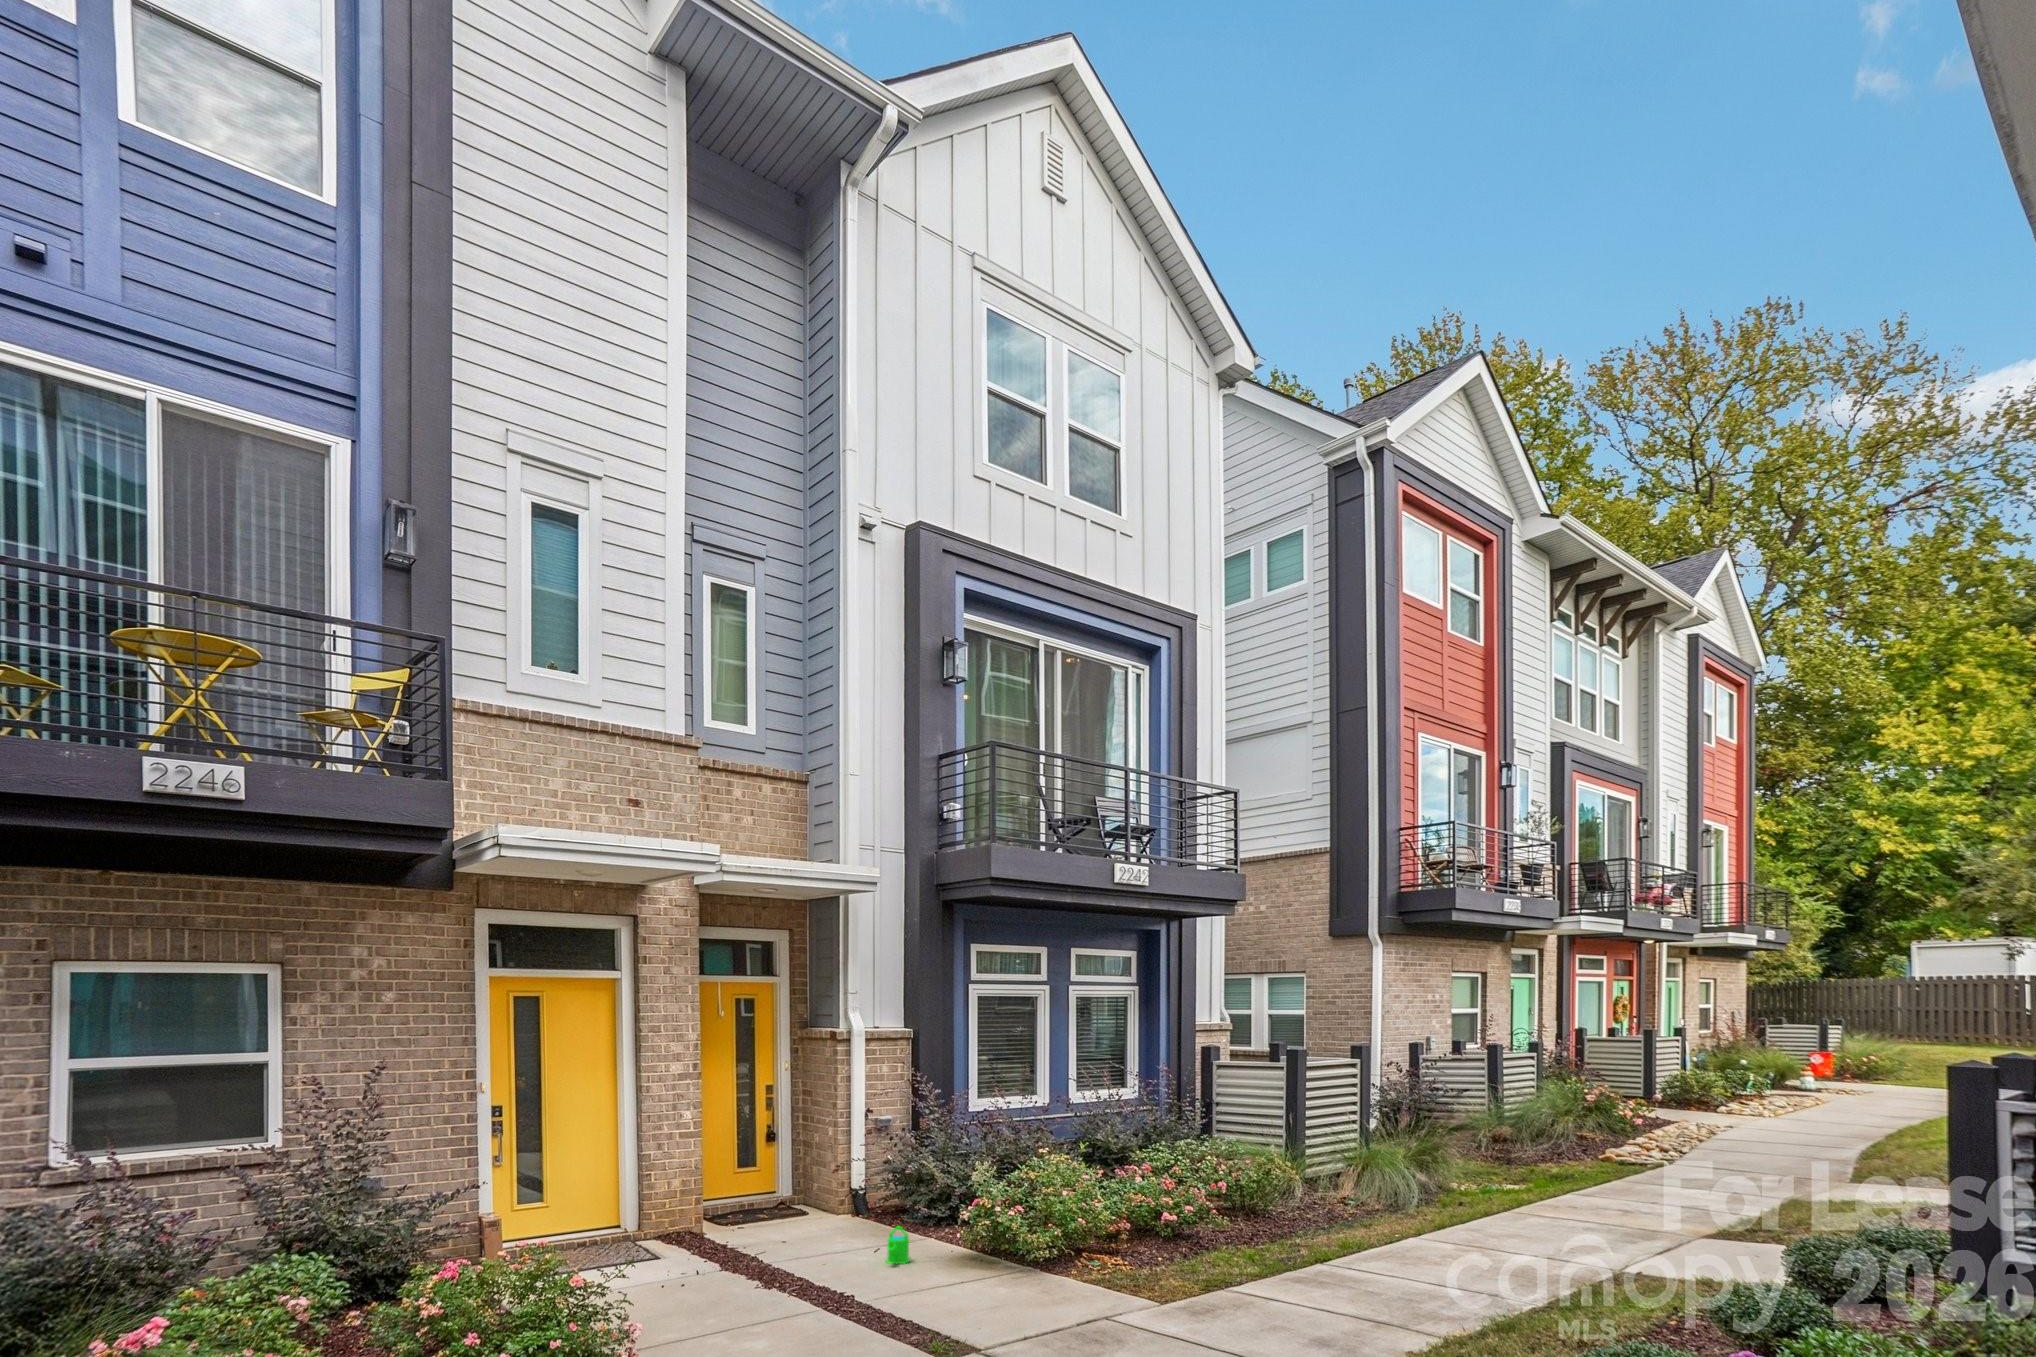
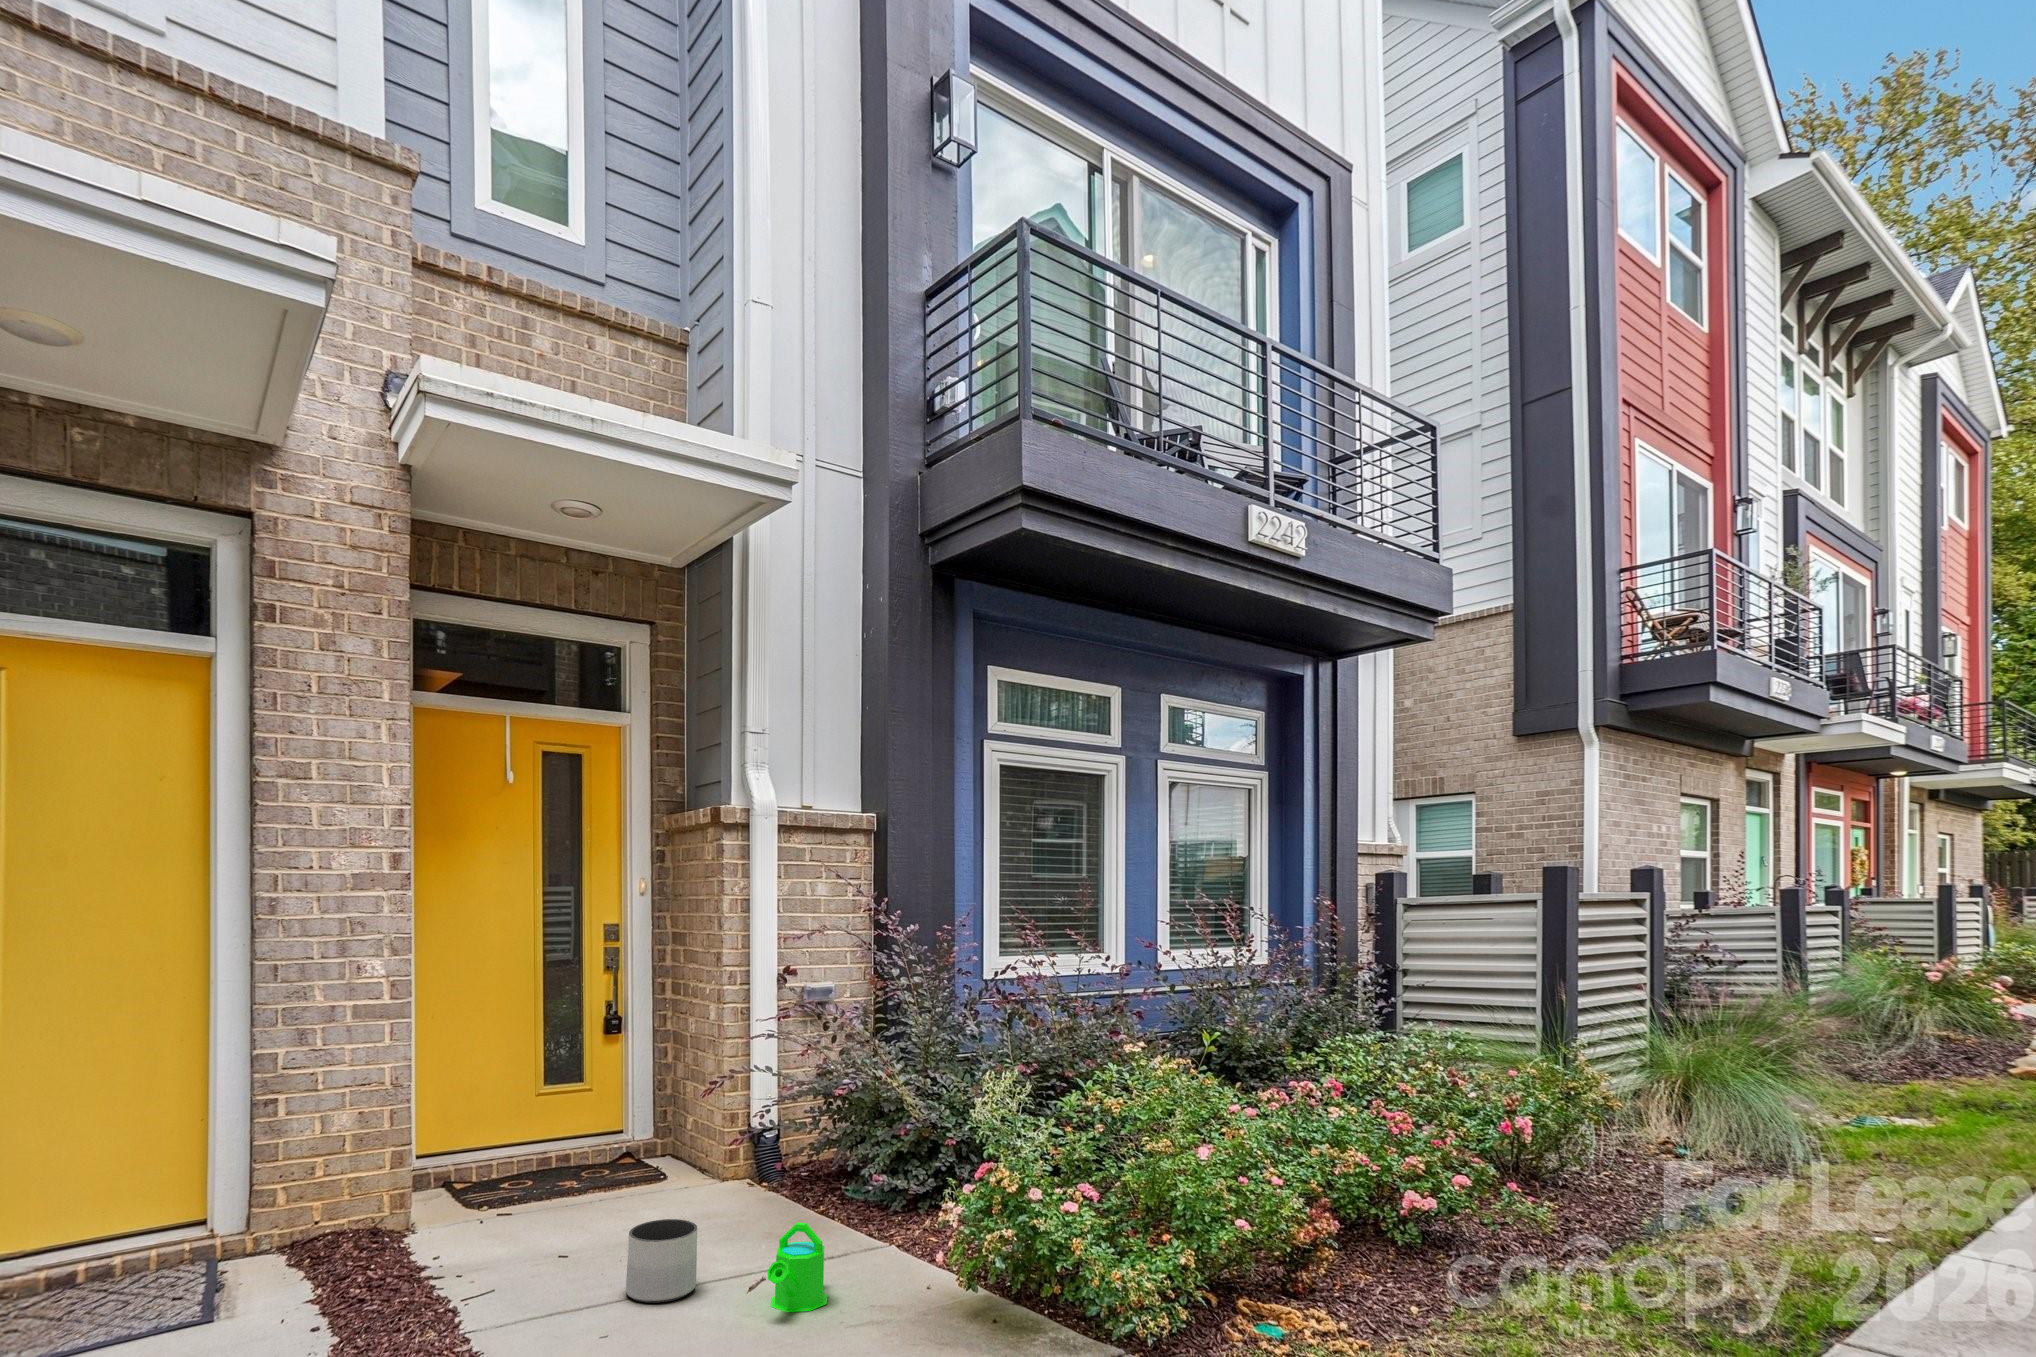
planter: none [821,1227,851,1262] -> present [626,1219,697,1303]

